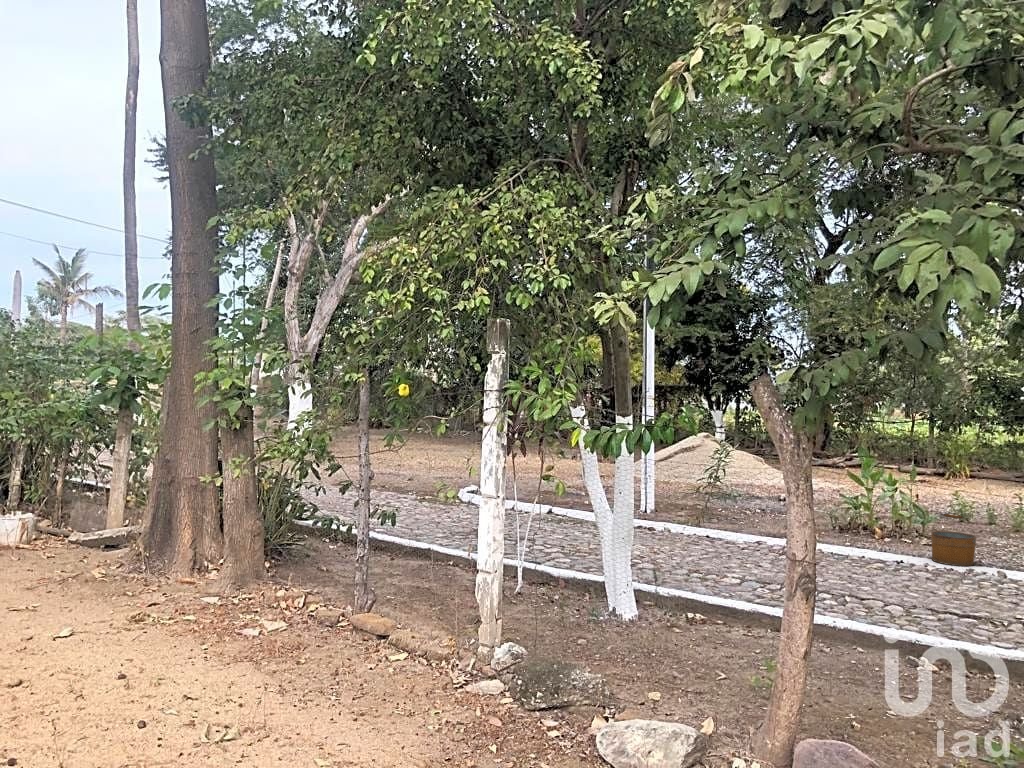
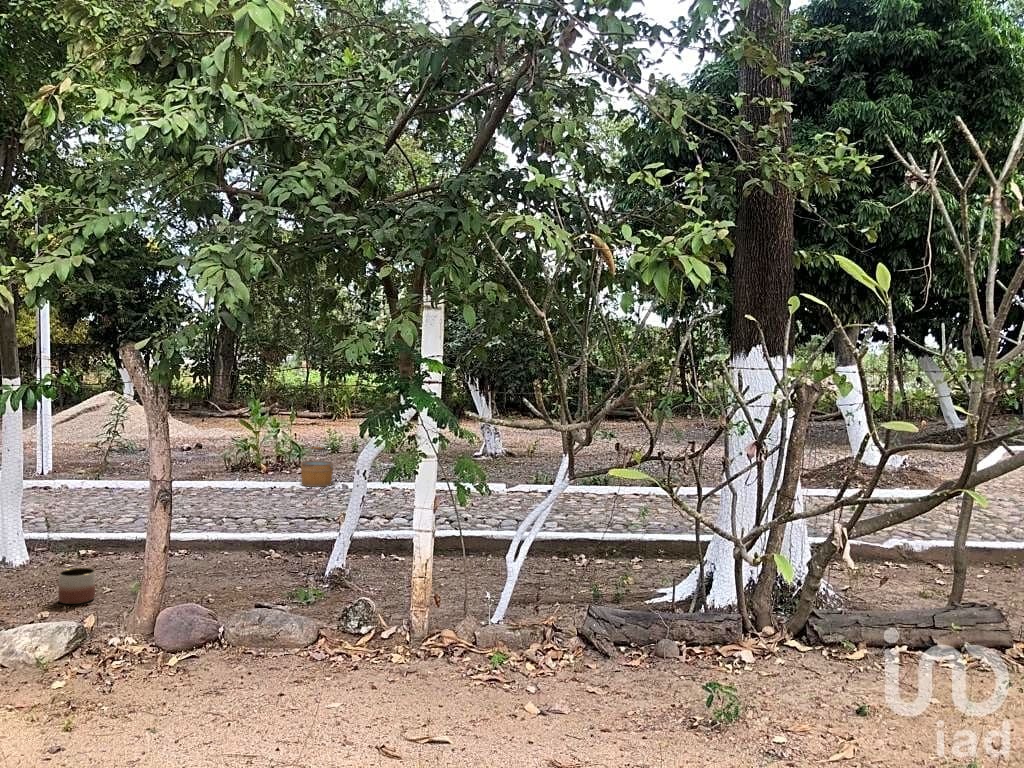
planter: none [669,645,709,690] -> present [58,568,95,604]

